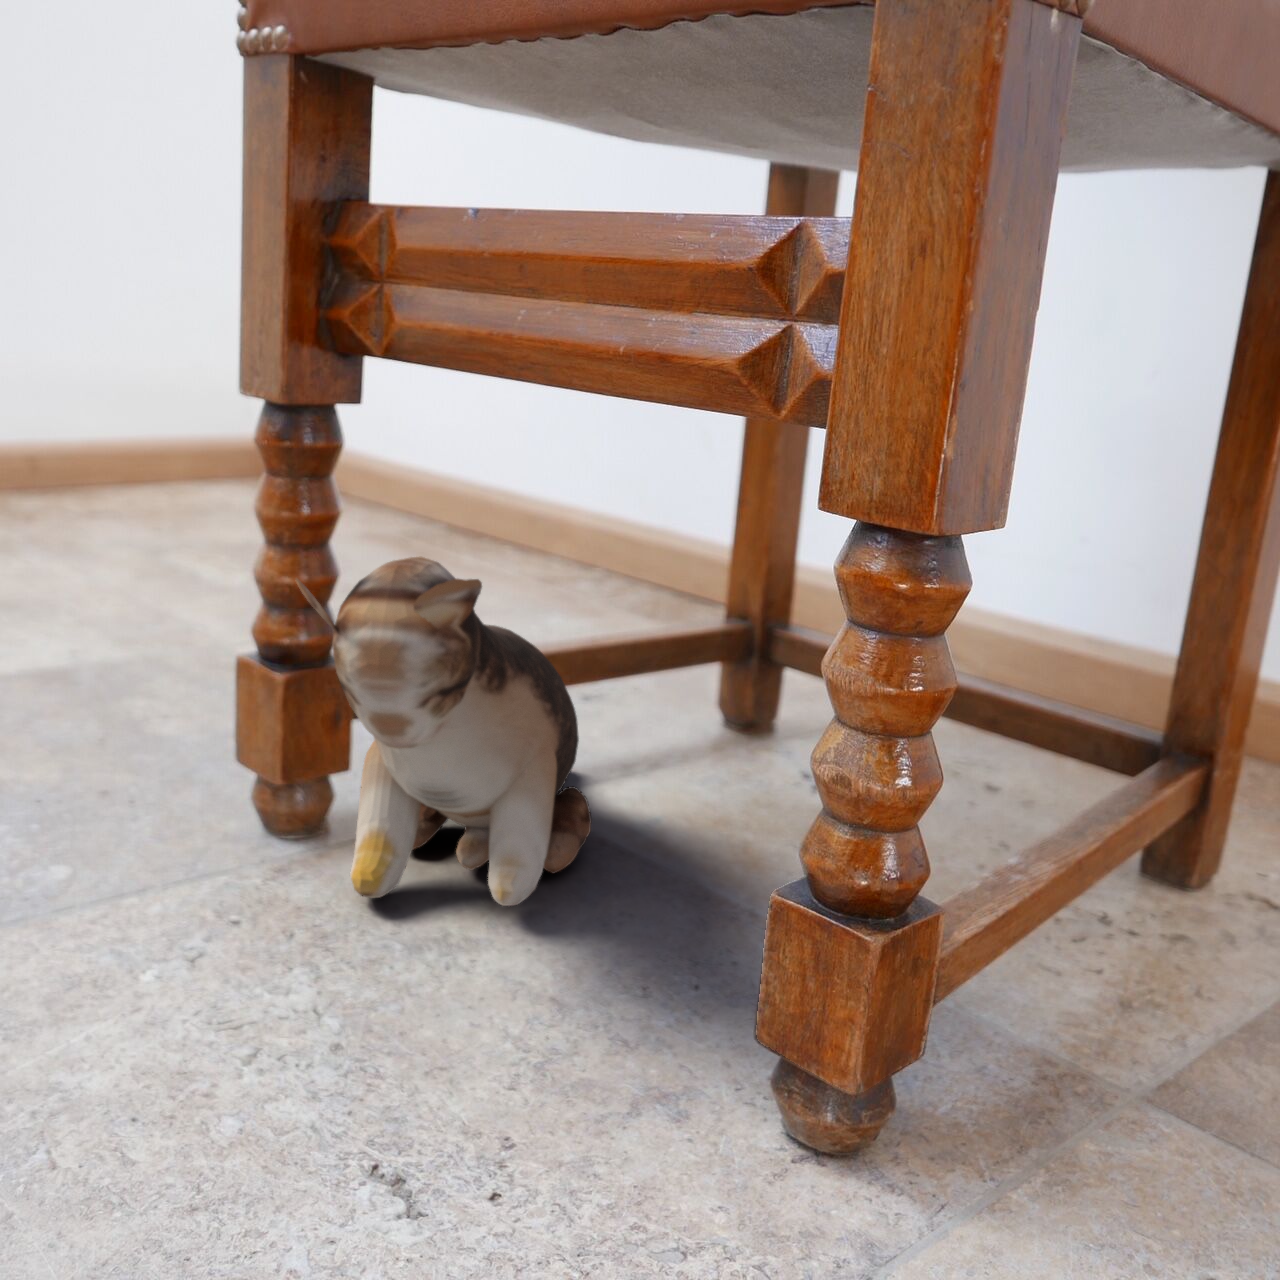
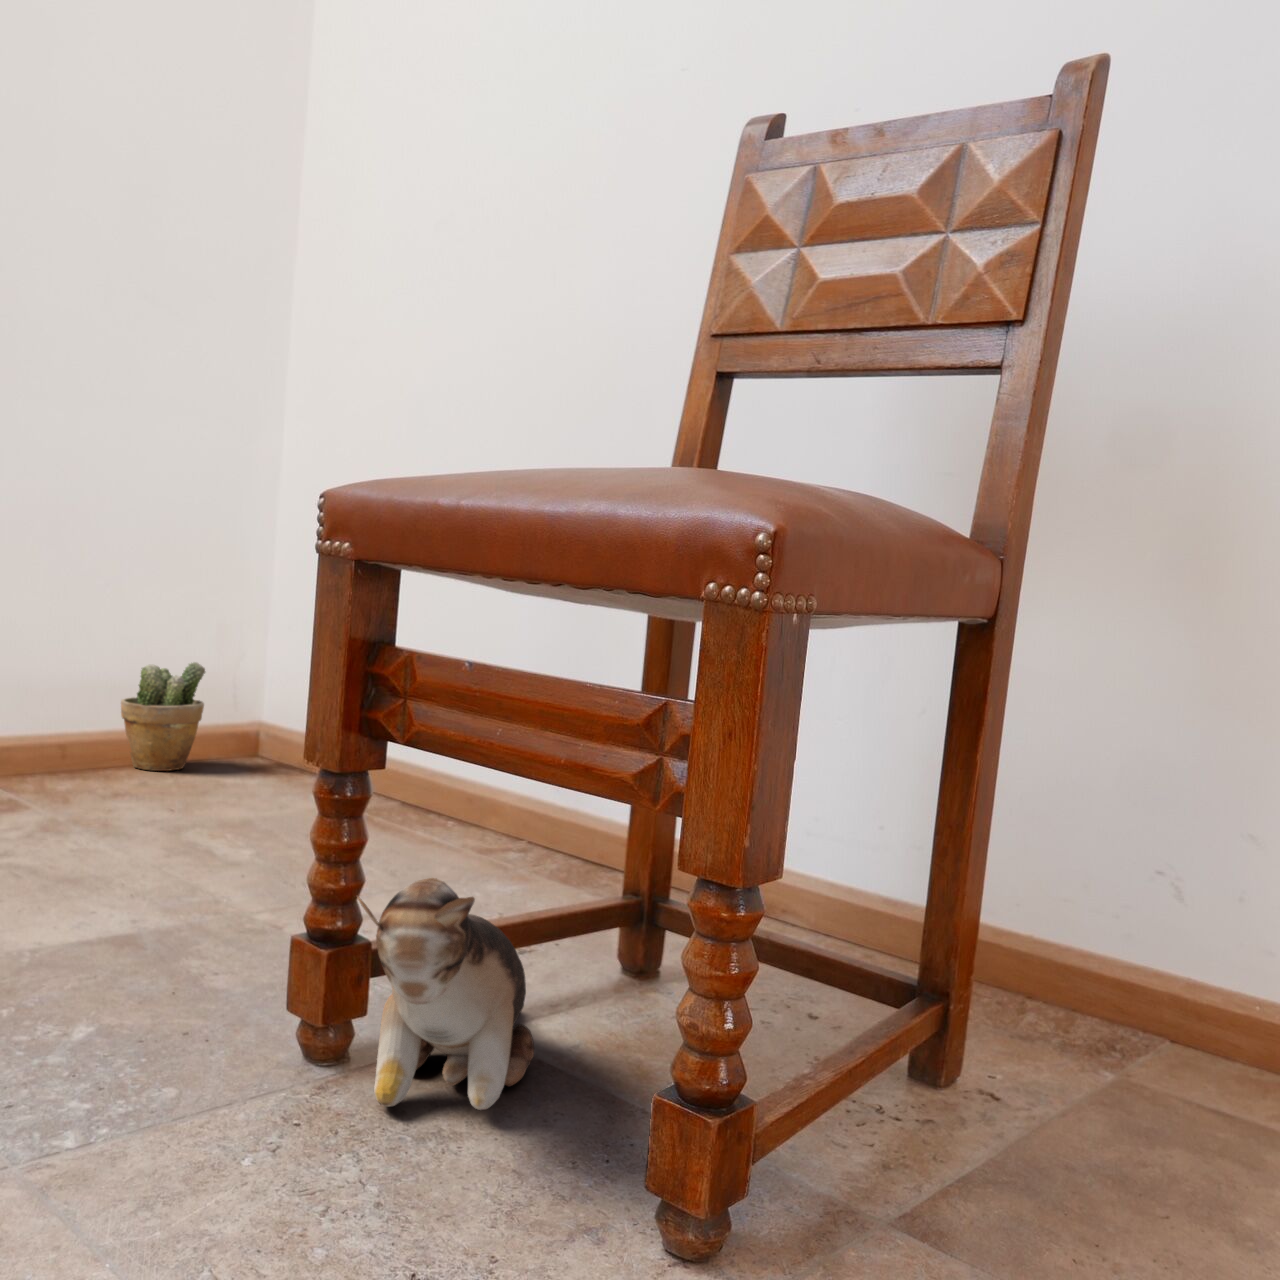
potted plant: none [98,354,201,490] -> present [121,662,205,771]

